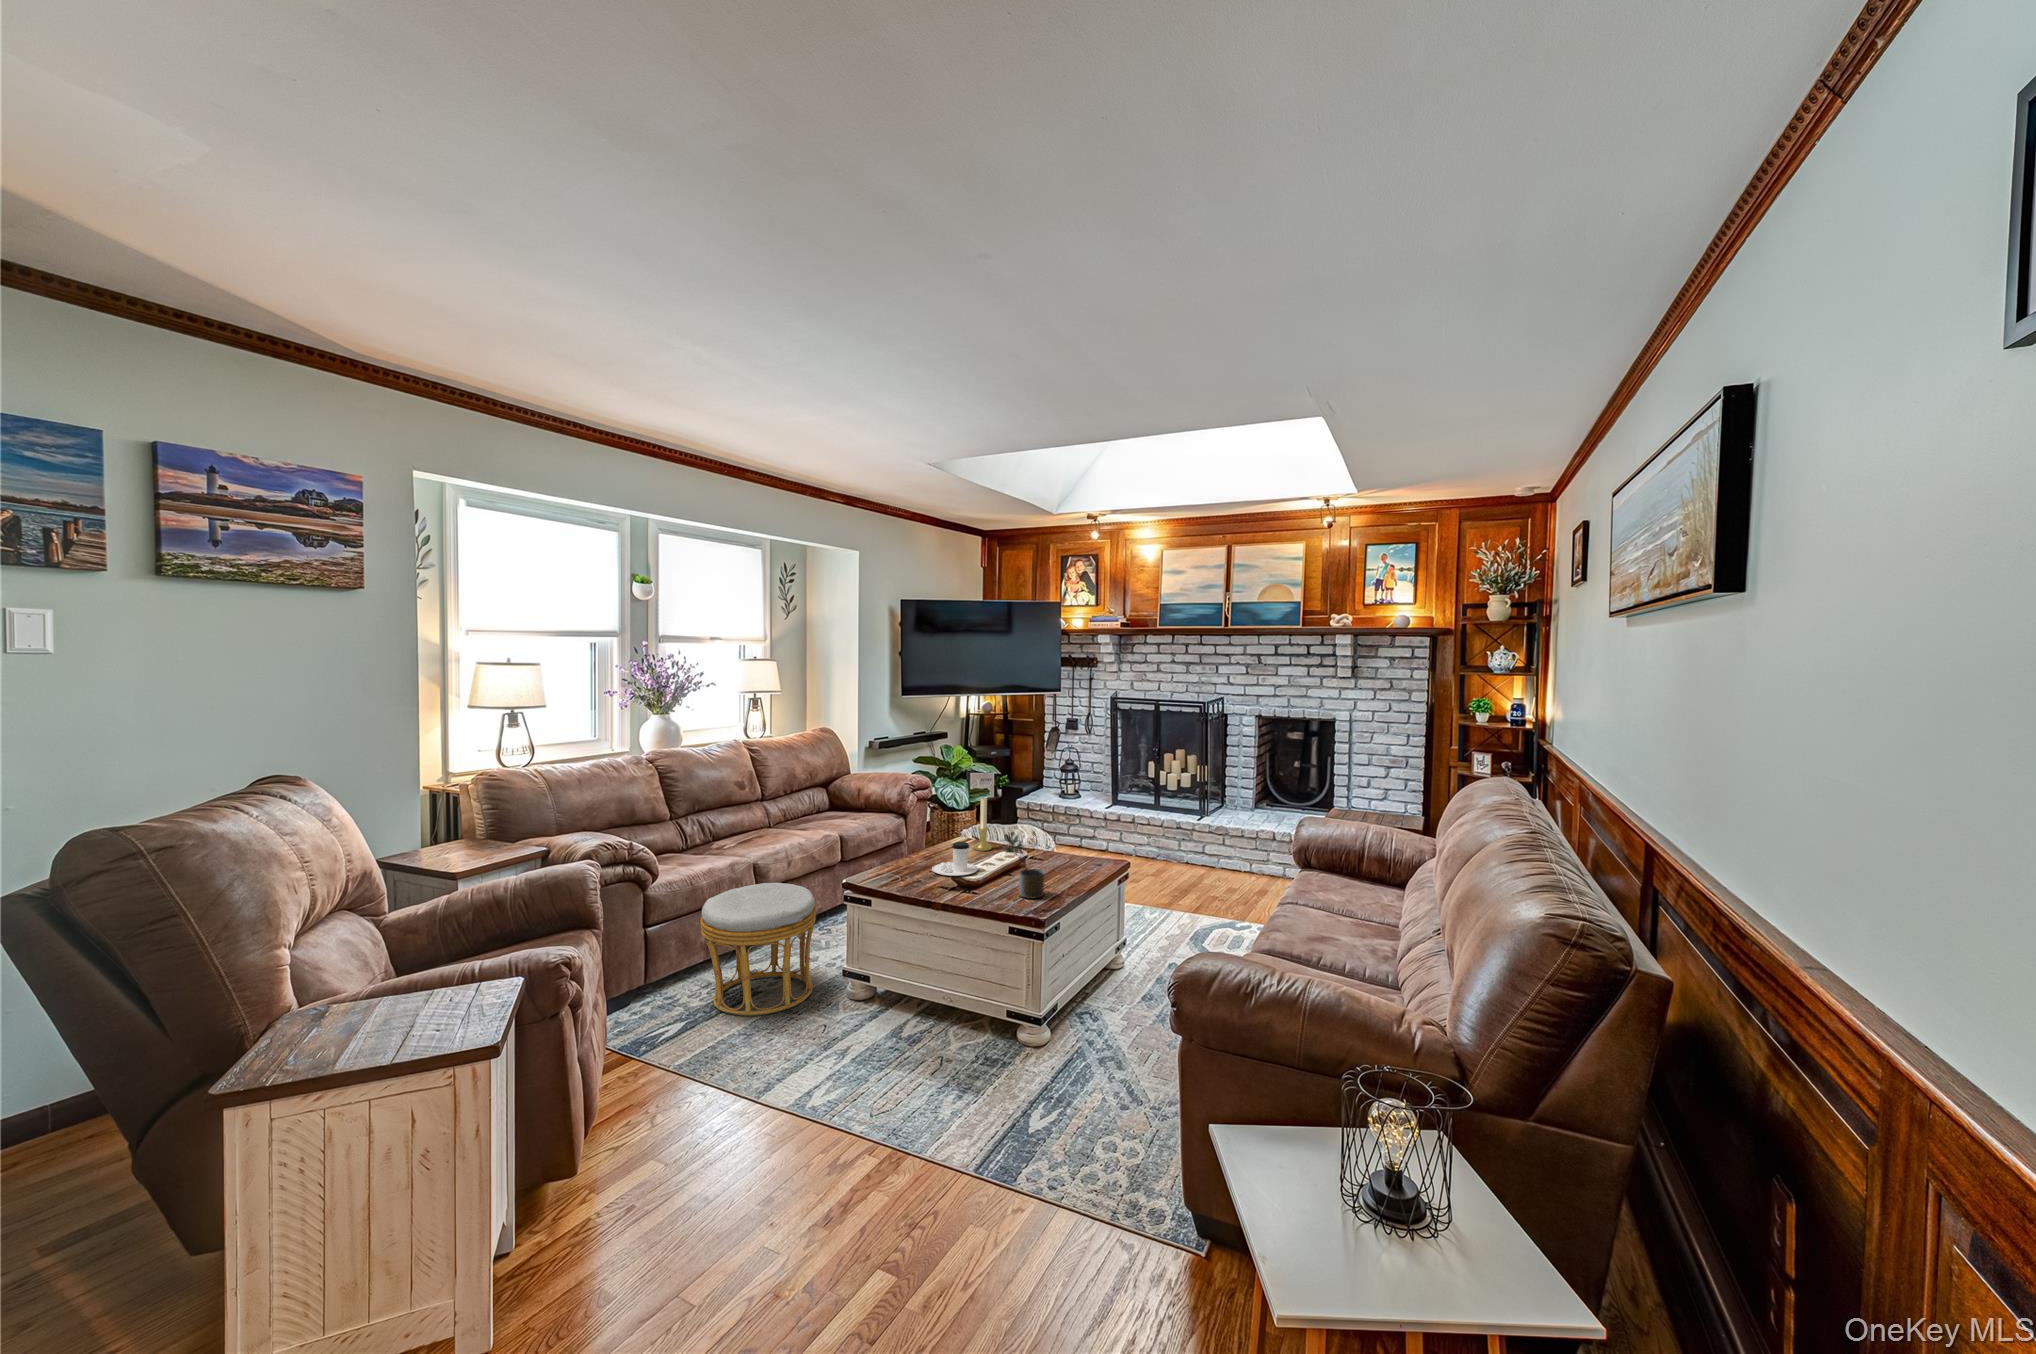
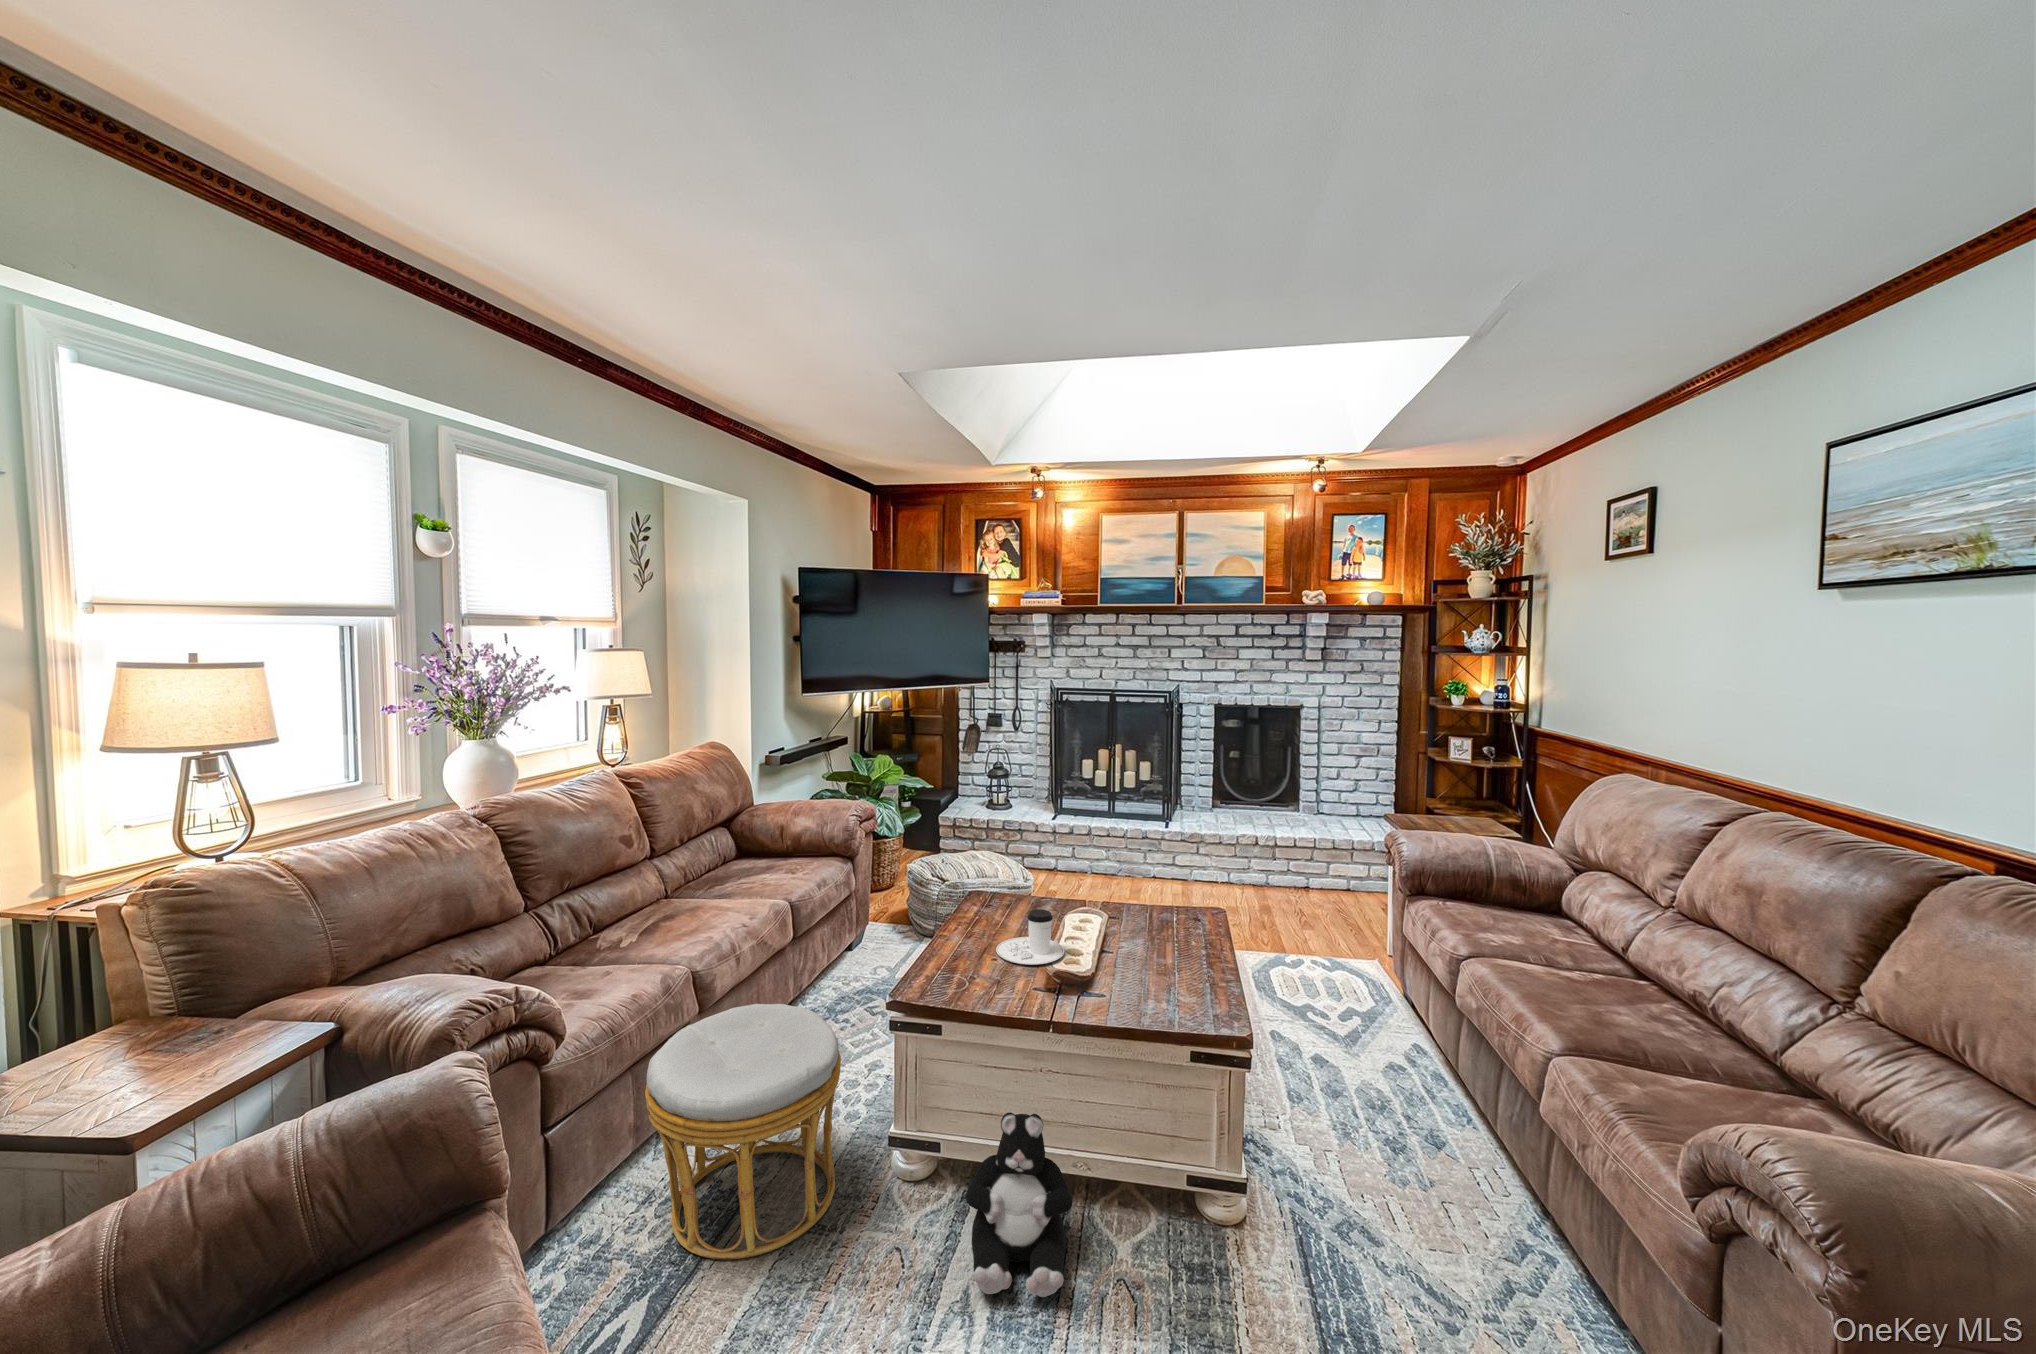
candle holder: present [974,798,992,851] -> none [1018,835,1043,912]
potted plant: present [1005,831,1045,899] -> none [1141,891,1201,995]
plush toy: none [852,951,925,1052] -> present [966,1112,1072,1297]

